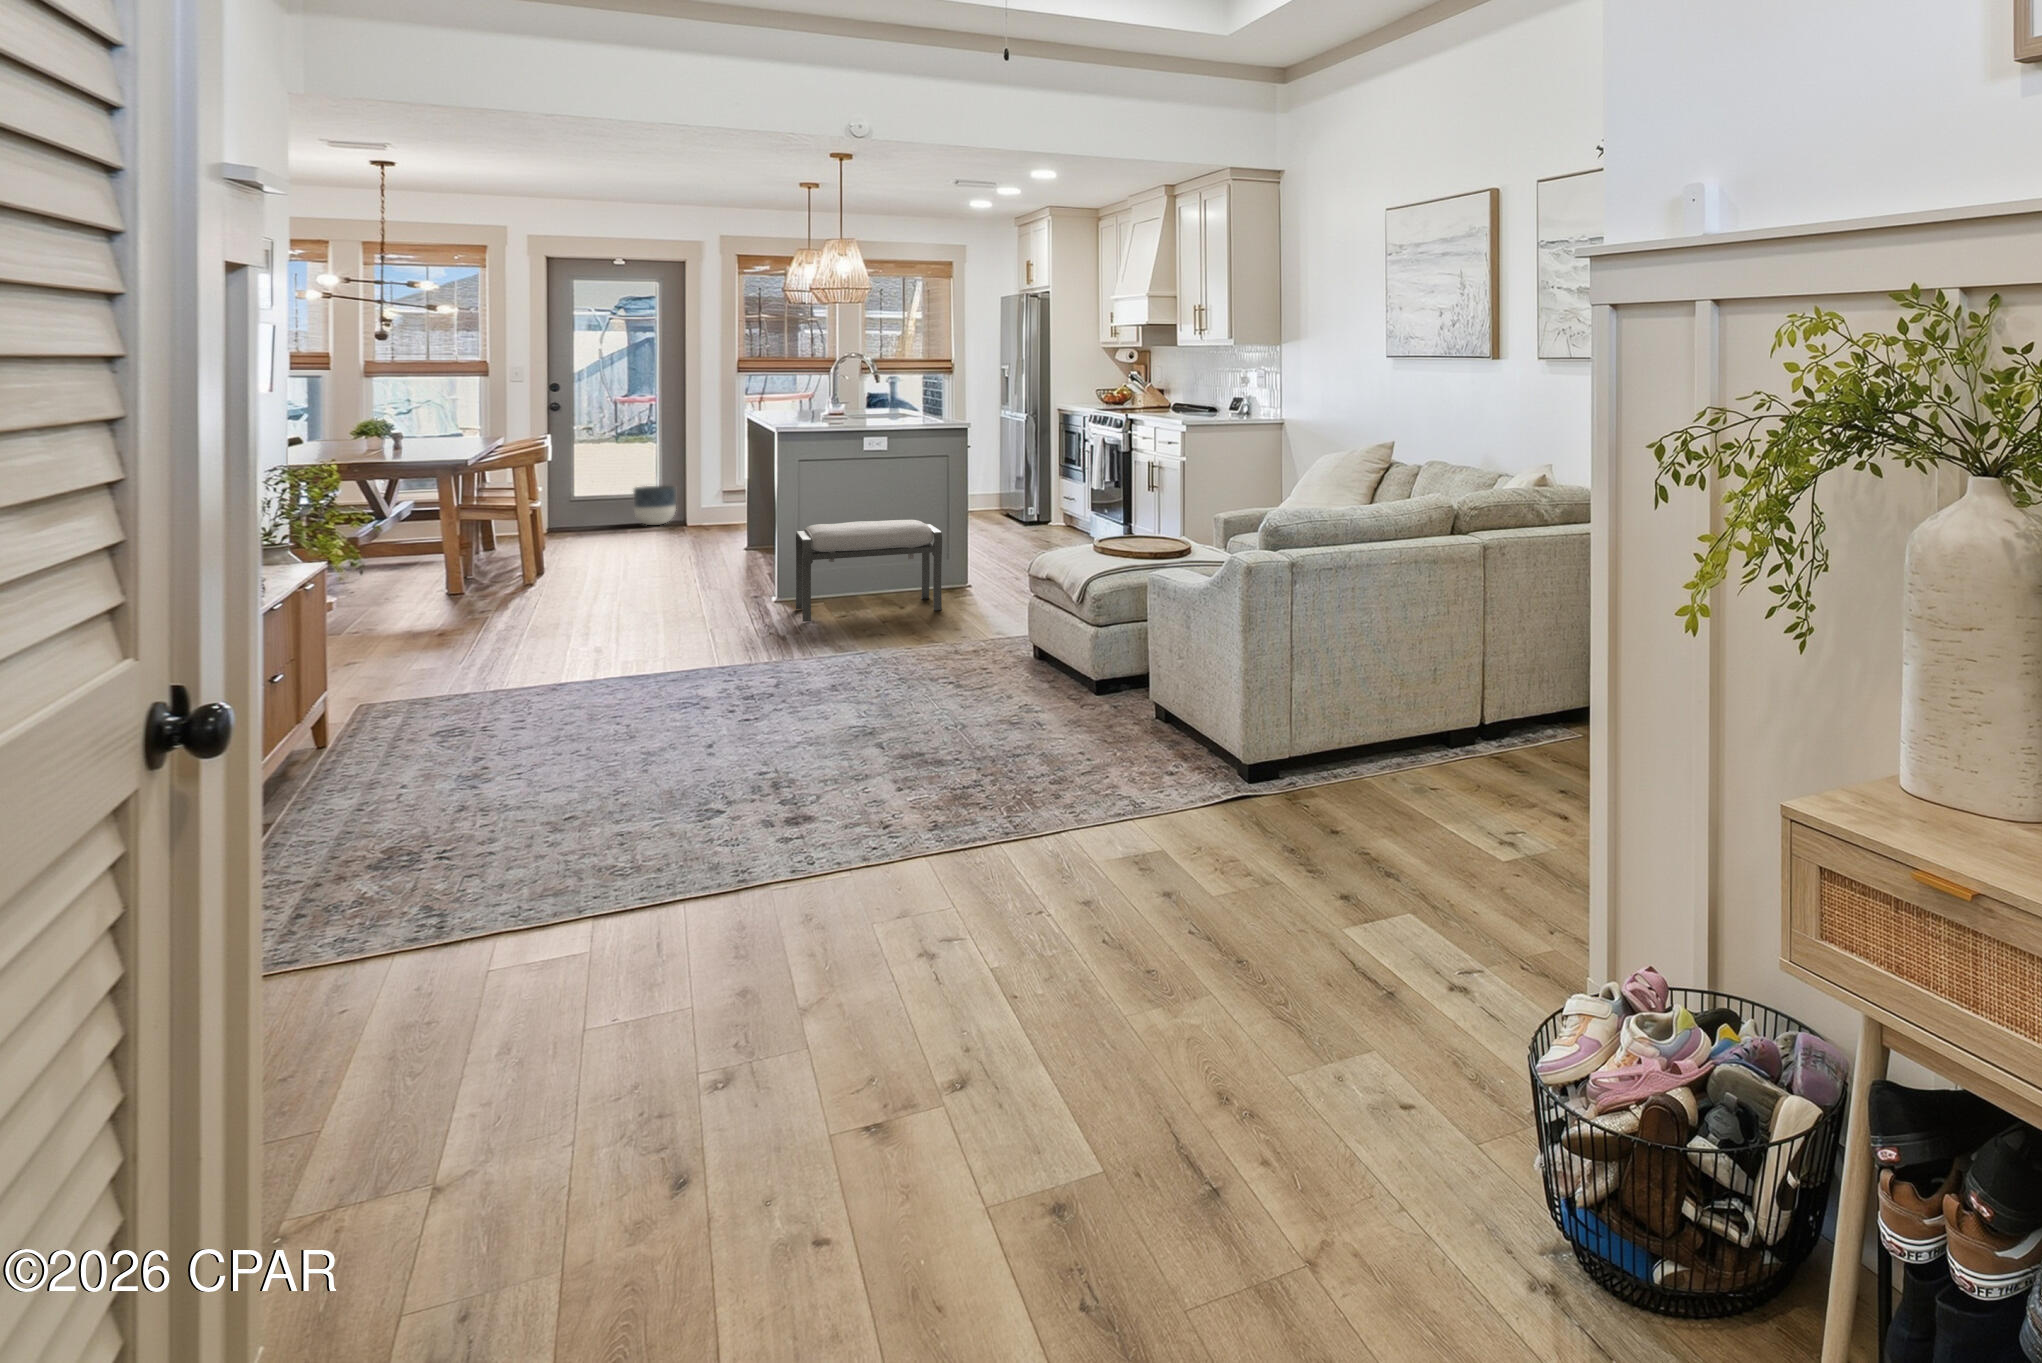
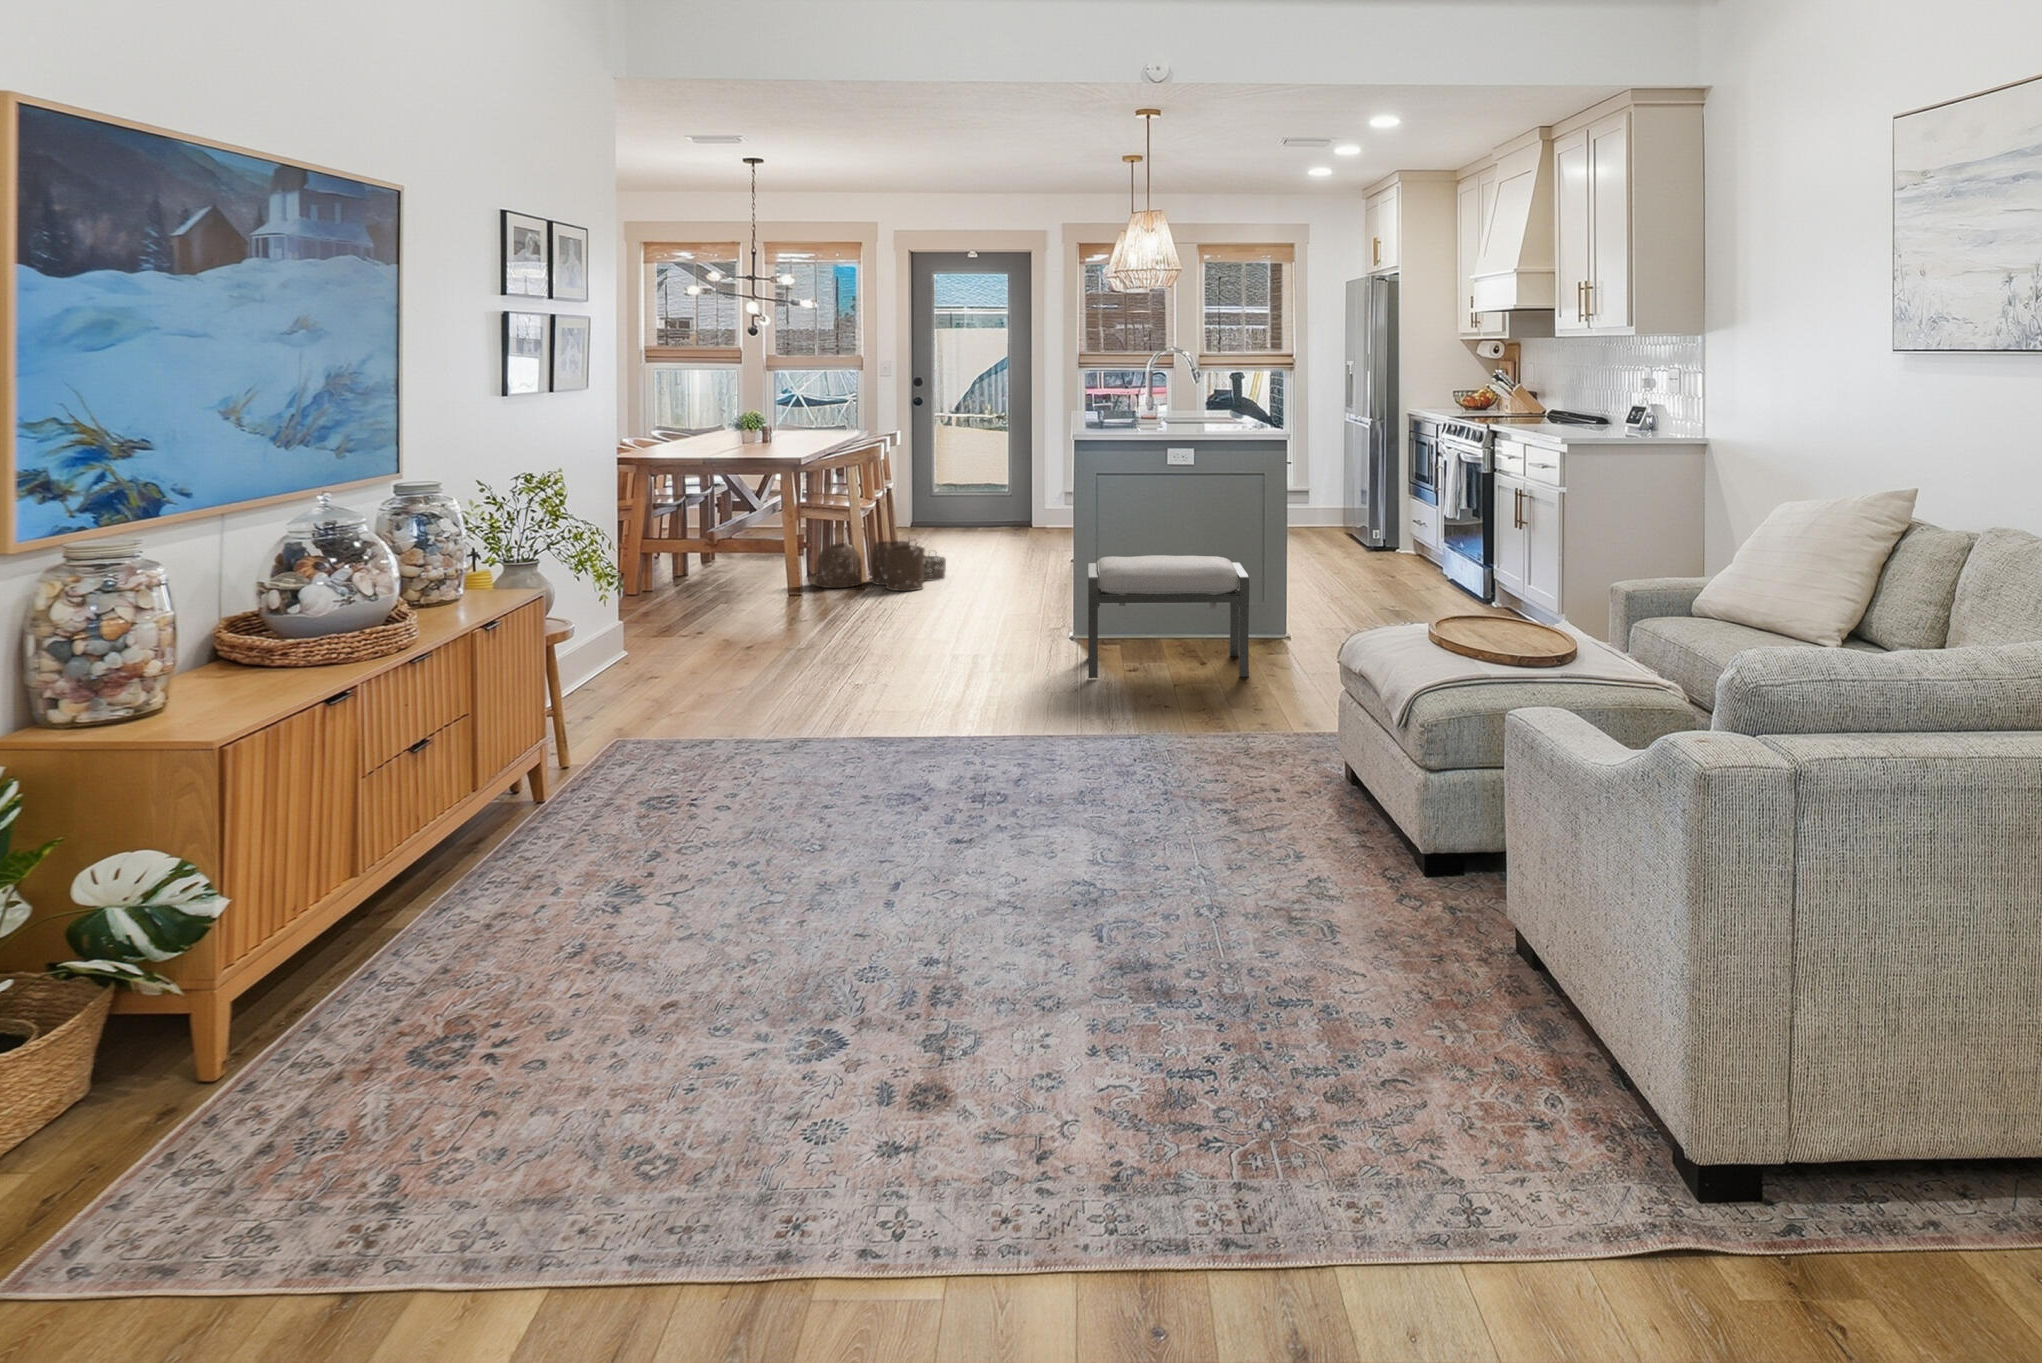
planter: present [634,486,676,525] -> none [981,485,1020,526]
woven basket: none [476,530,620,582] -> present [815,537,946,591]

